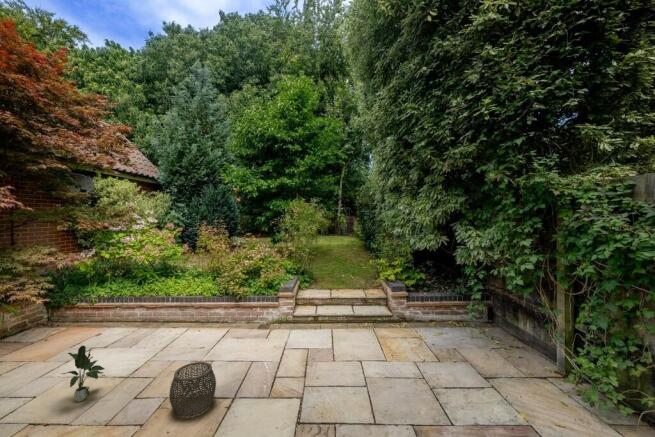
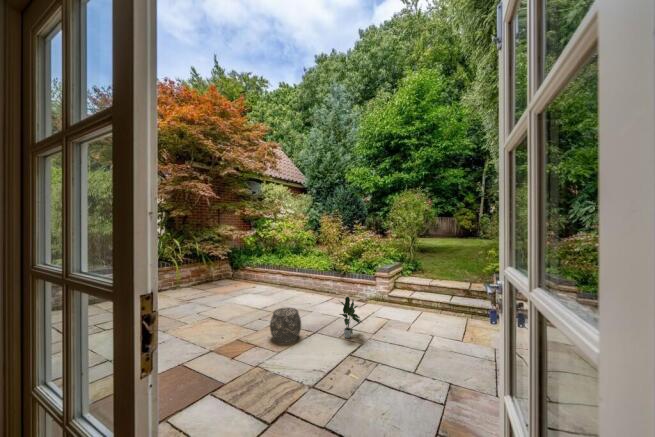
potted plant: present [63,346,105,402] -> present [340,297,362,338]

